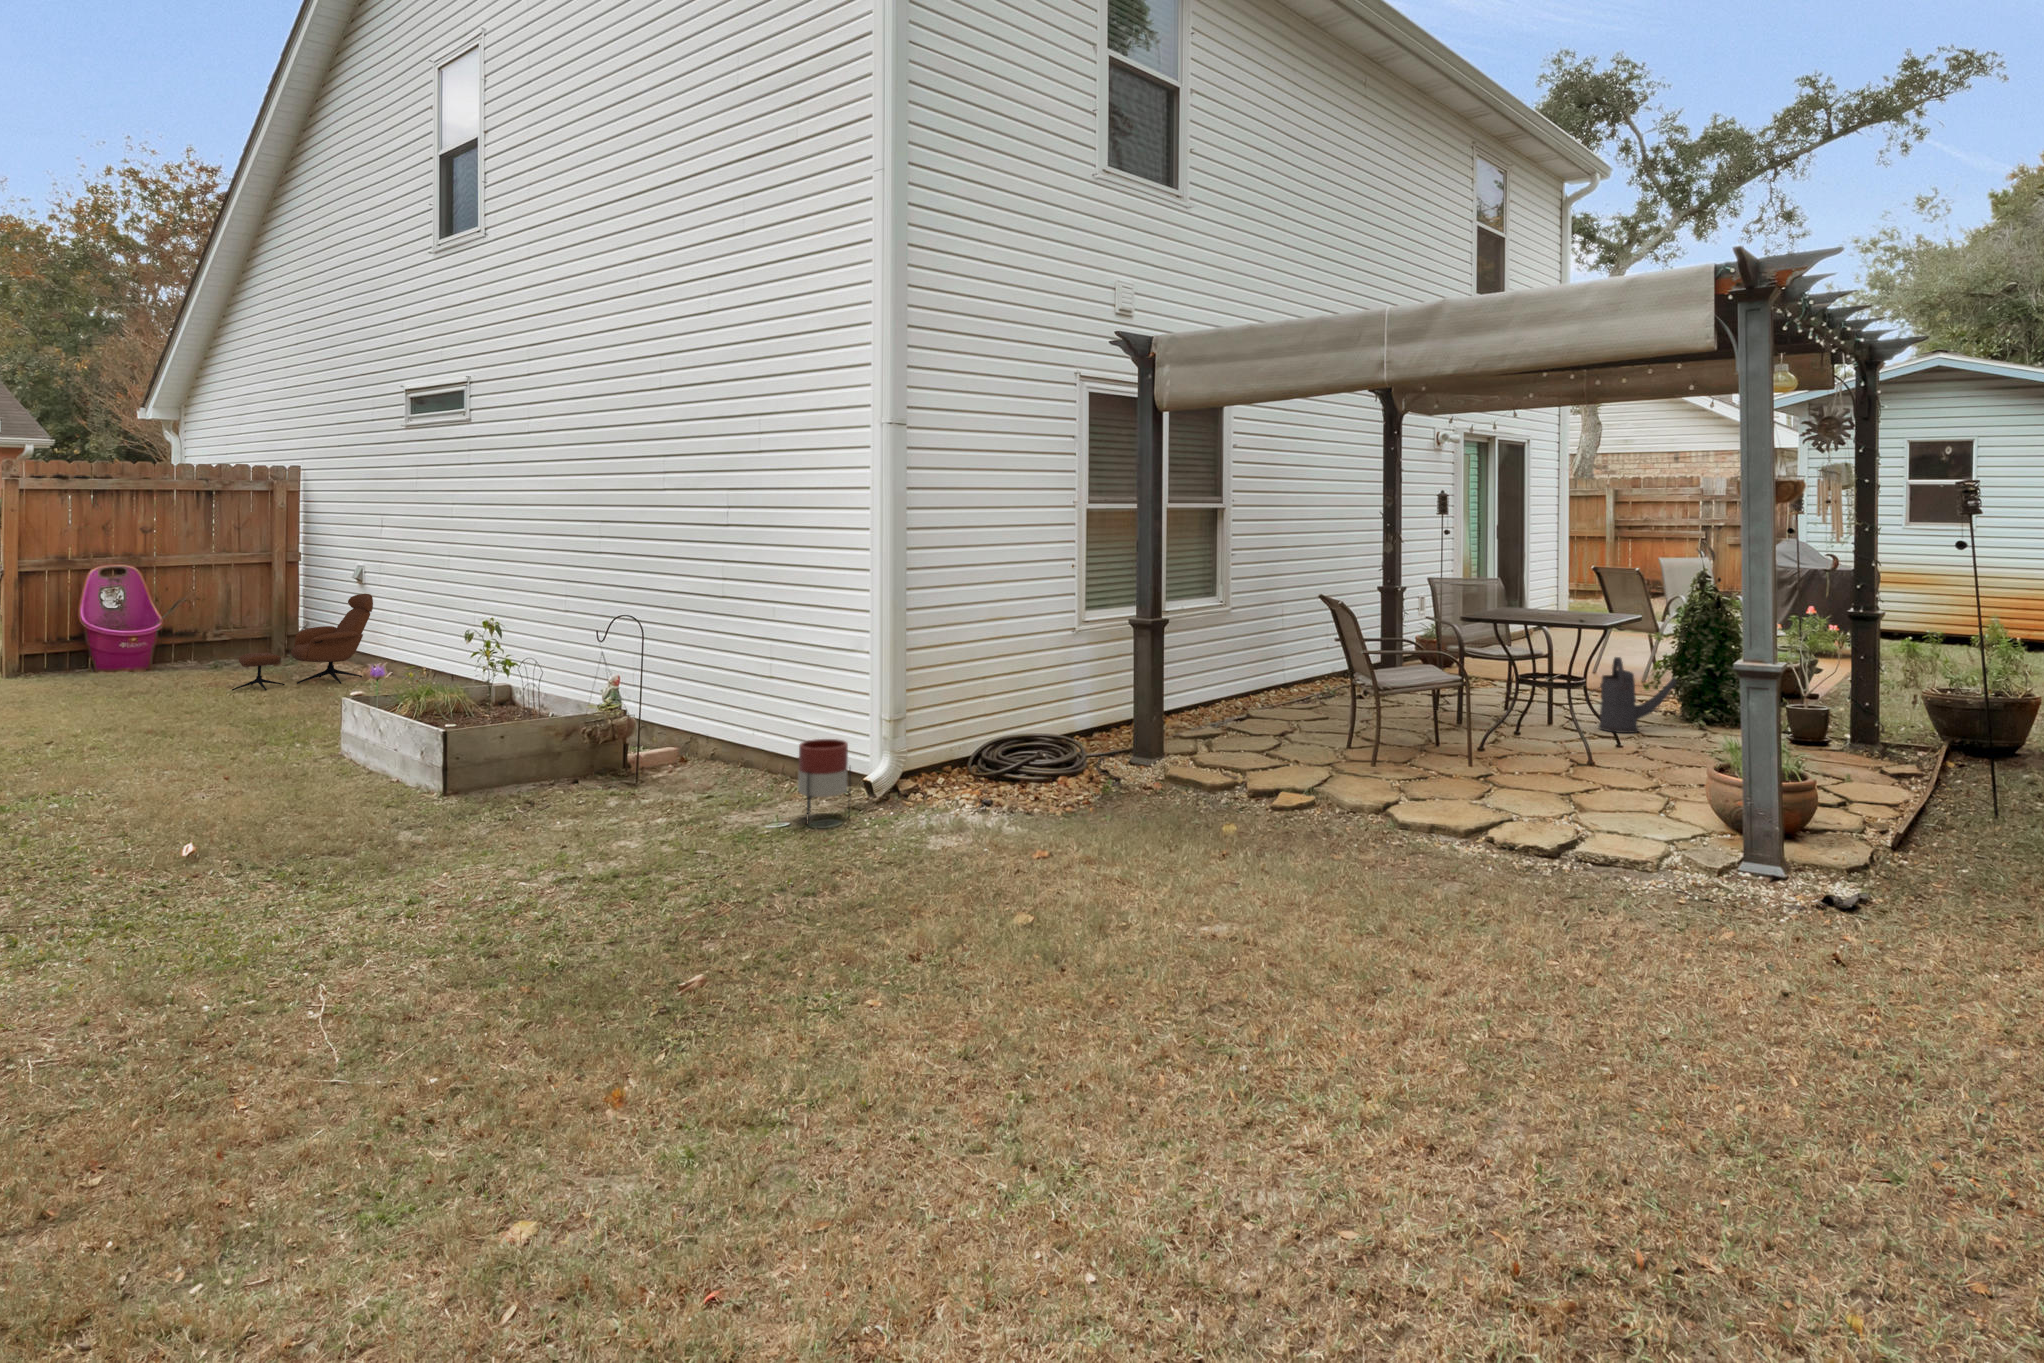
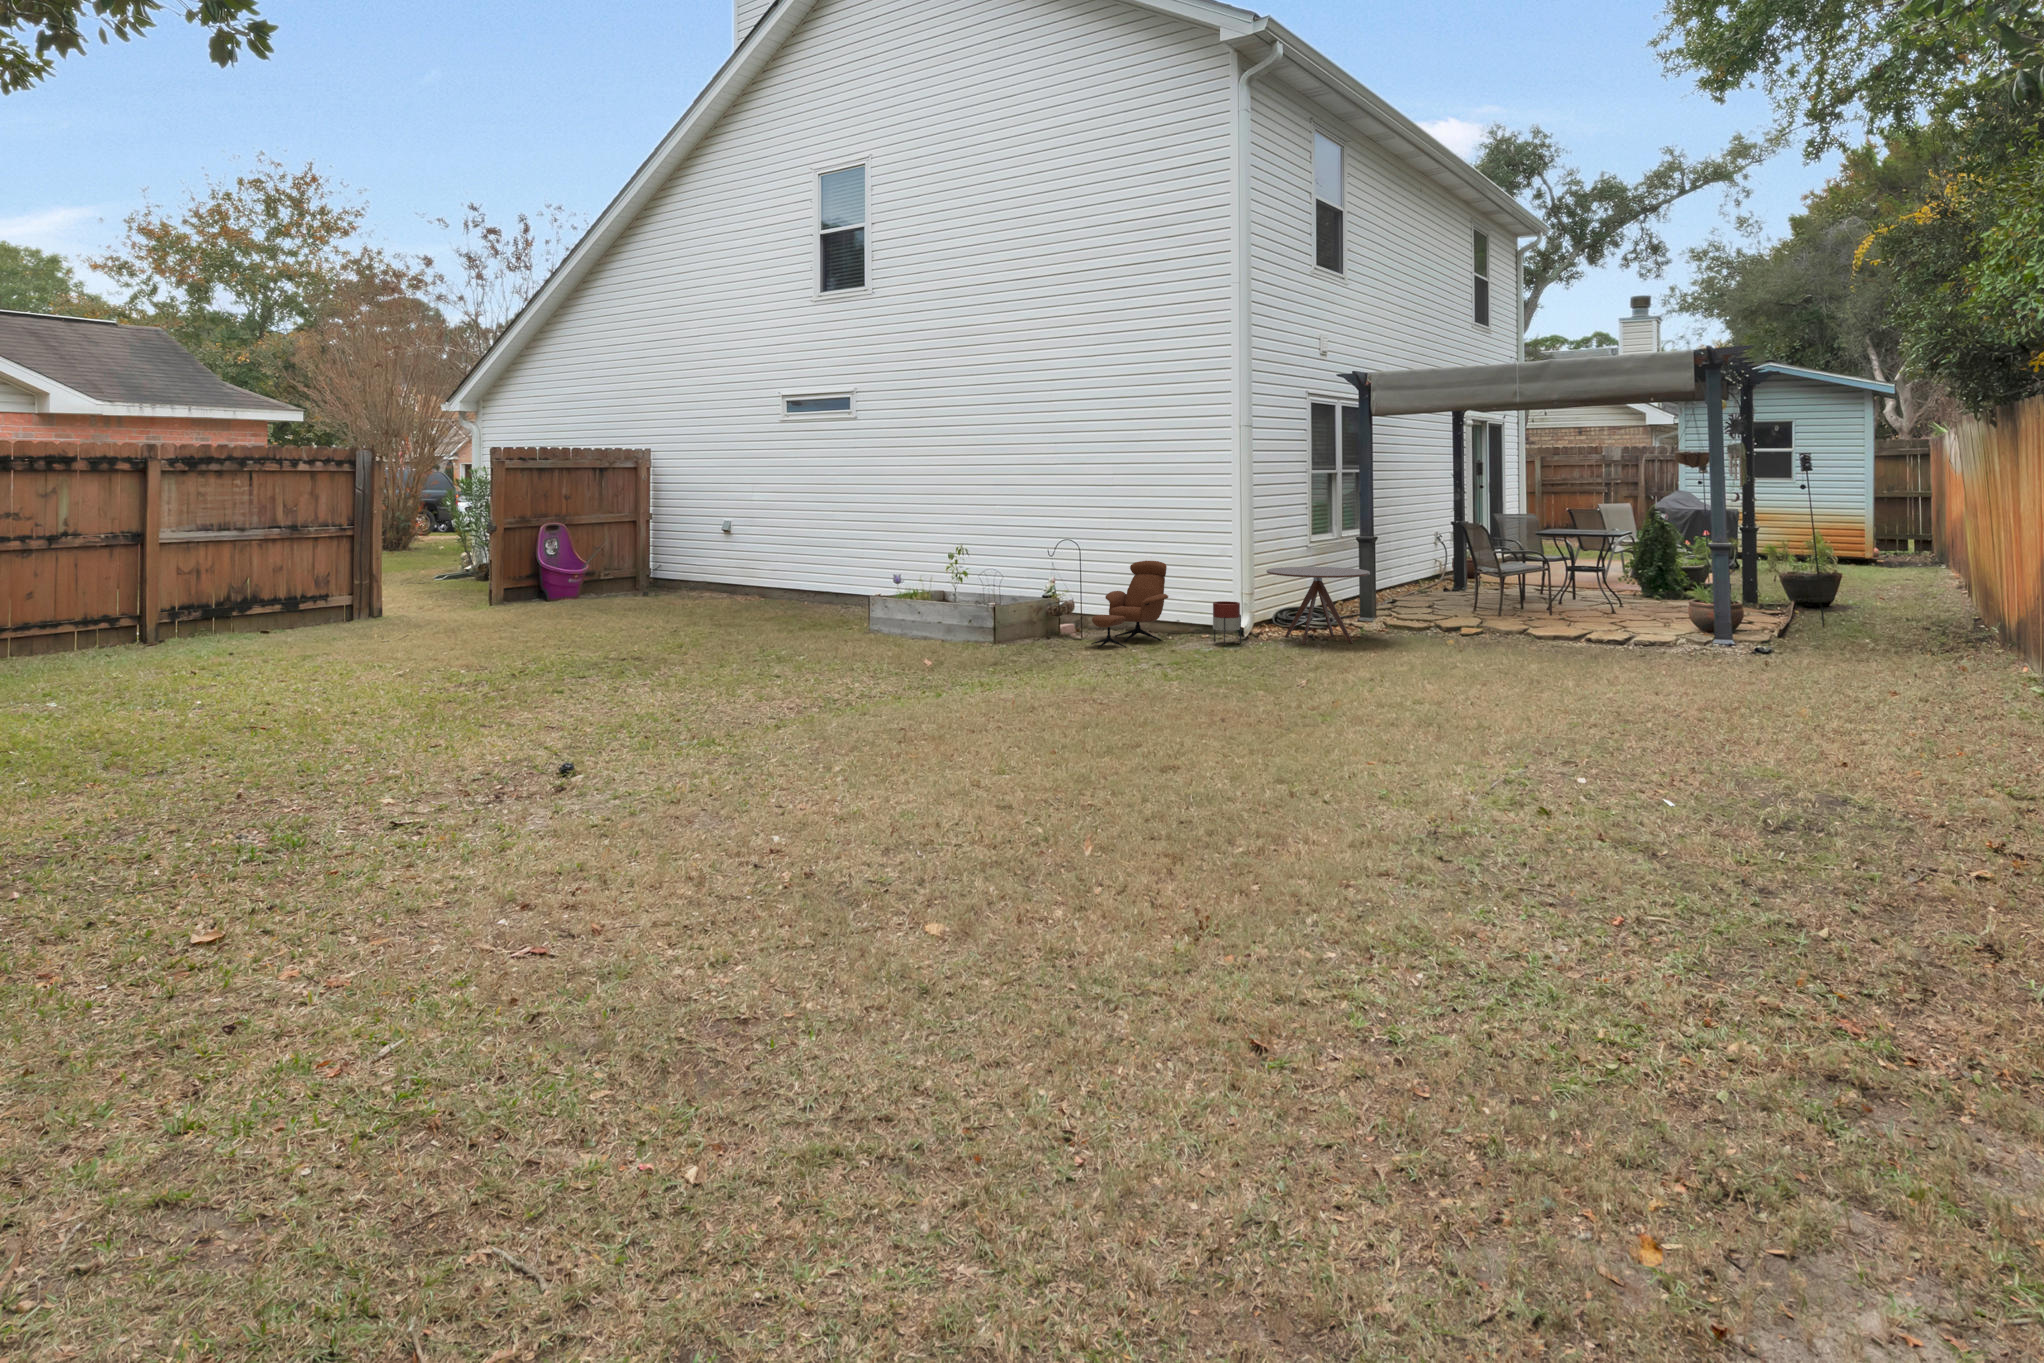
lounge chair: present [232,594,373,690] -> present [1091,561,1168,648]
watering can: present [1586,657,1676,733] -> none [1590,560,1647,605]
round table: none [911,674,1093,827] -> present [1266,567,1370,644]

